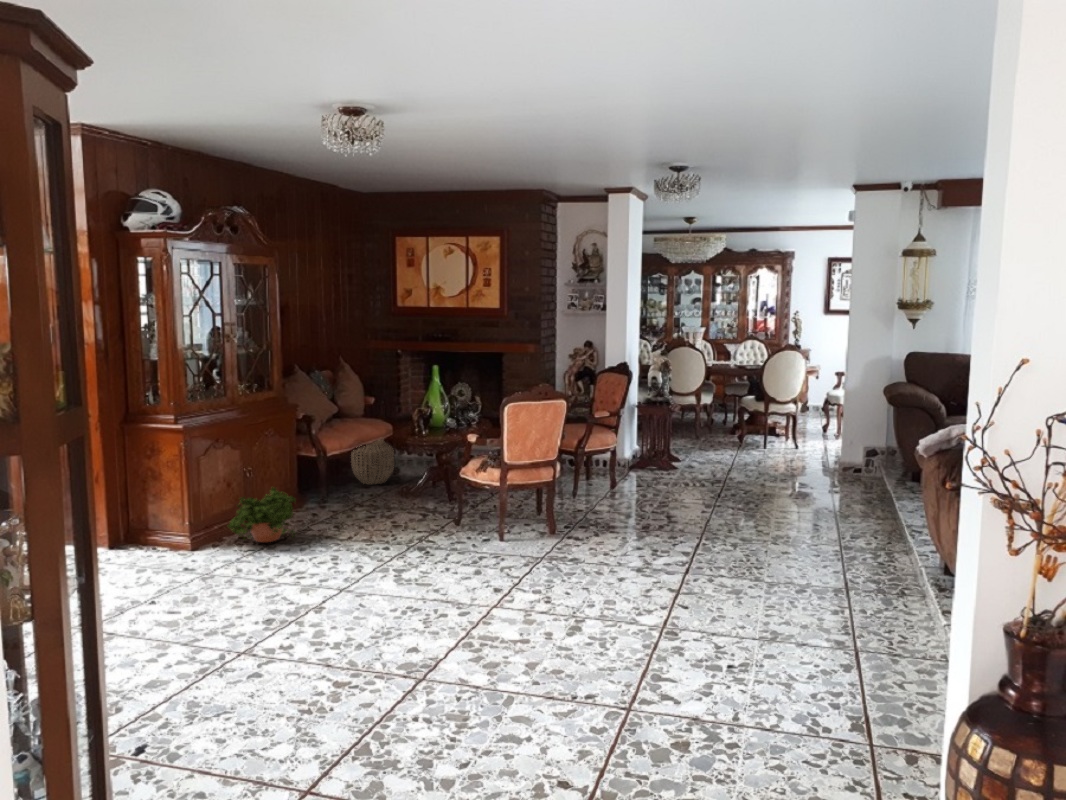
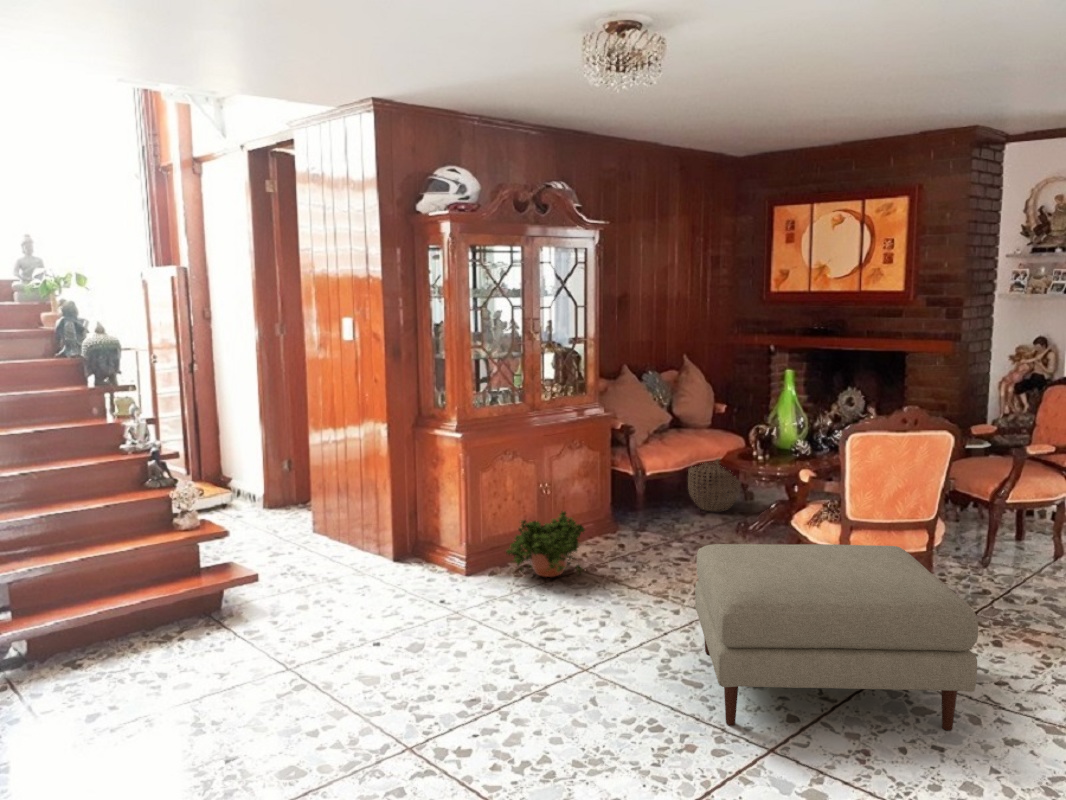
ottoman: none [412,475,602,603] -> present [695,544,978,730]

